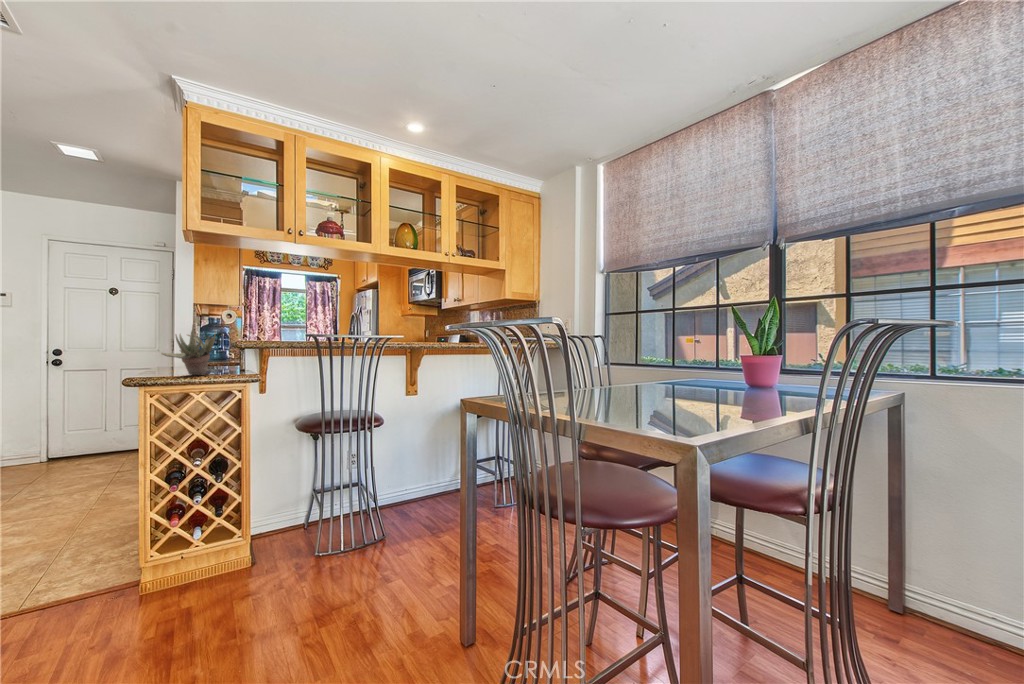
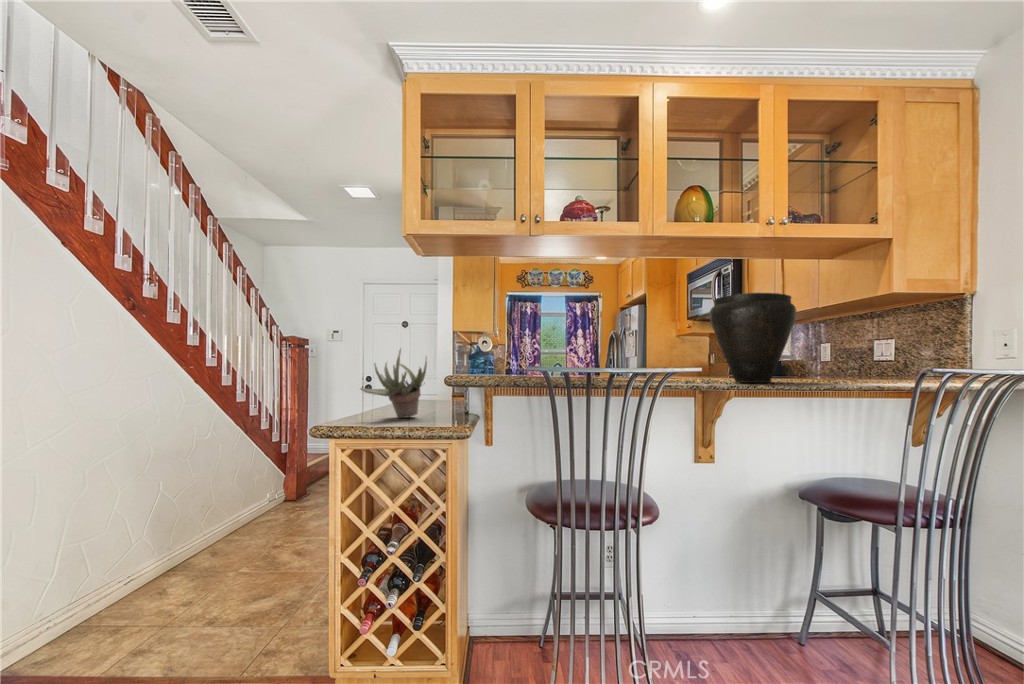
vase: none [415,295,460,345] -> present [710,293,796,383]

